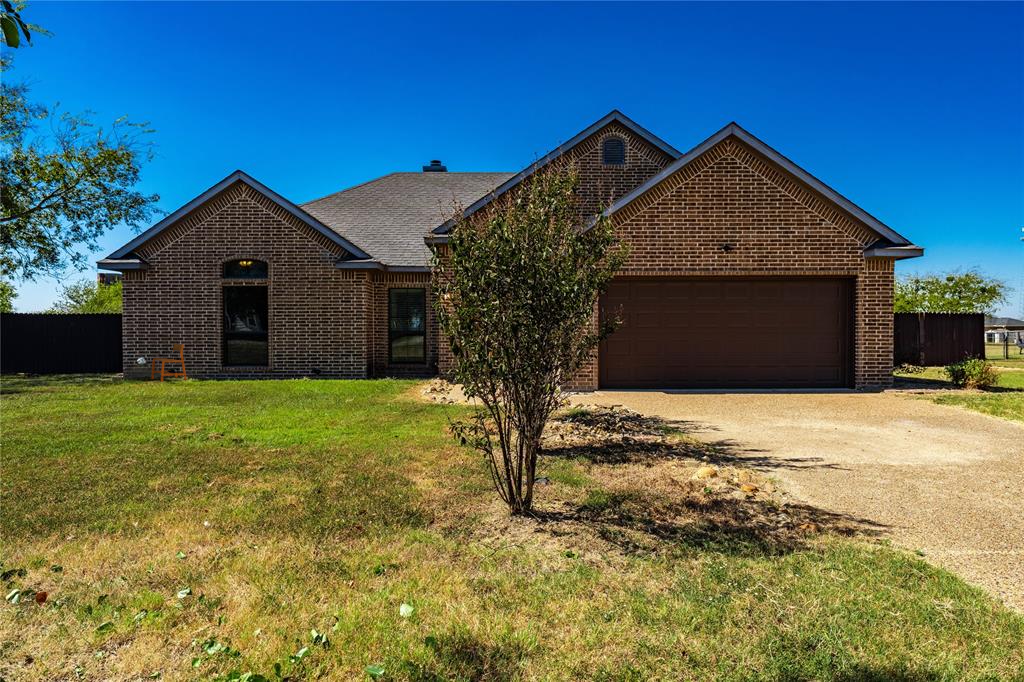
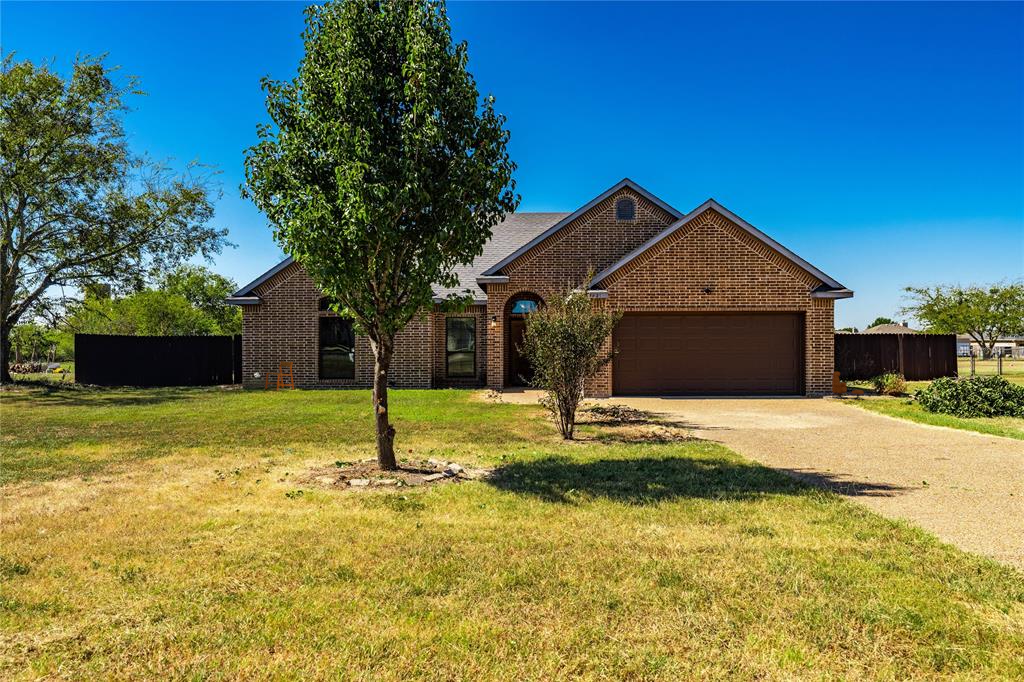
lounge chair: none [889,357,939,395] -> present [832,372,864,400]

